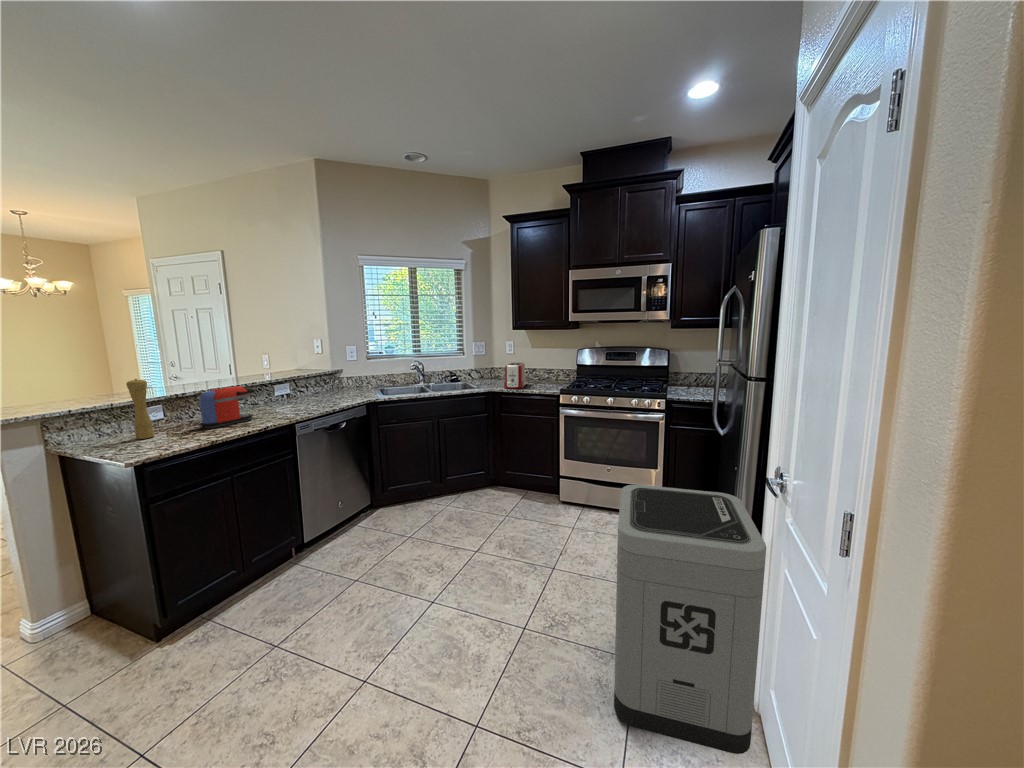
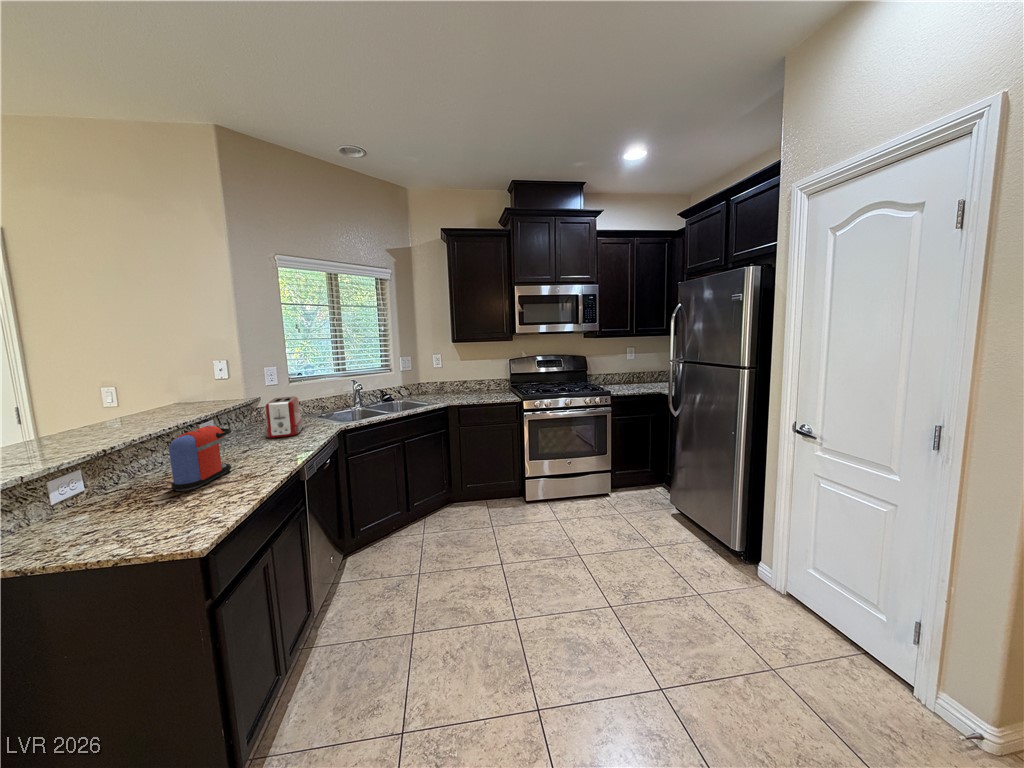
toaster: present [504,363,527,389] -> present [265,397,303,438]
pepper mill: present [126,379,154,439] -> none [73,428,120,524]
trash can: present [614,485,766,754] -> none [676,451,812,637]

